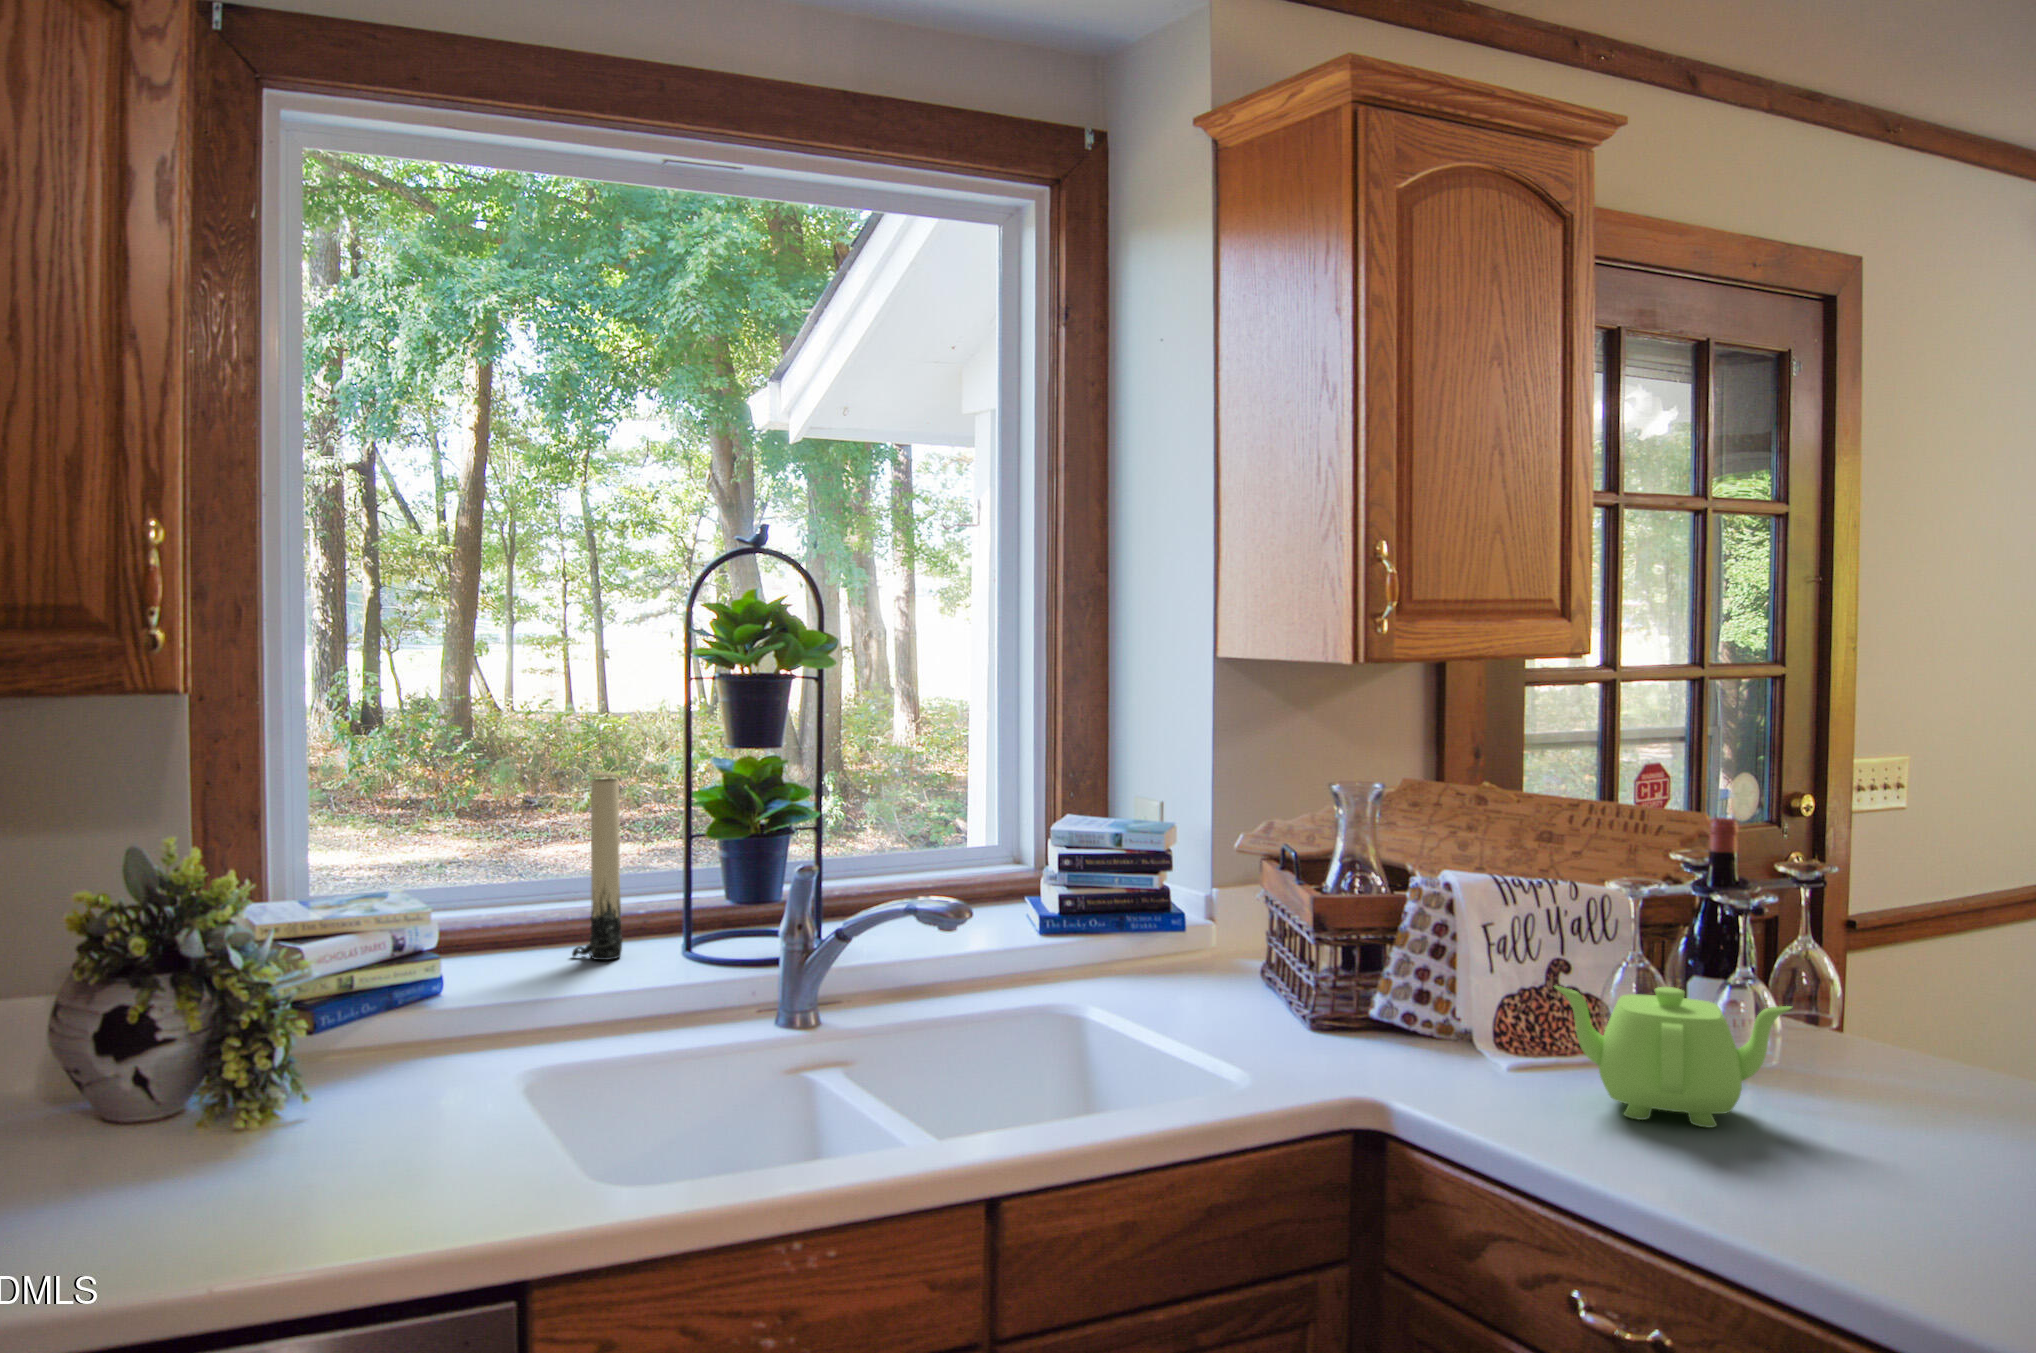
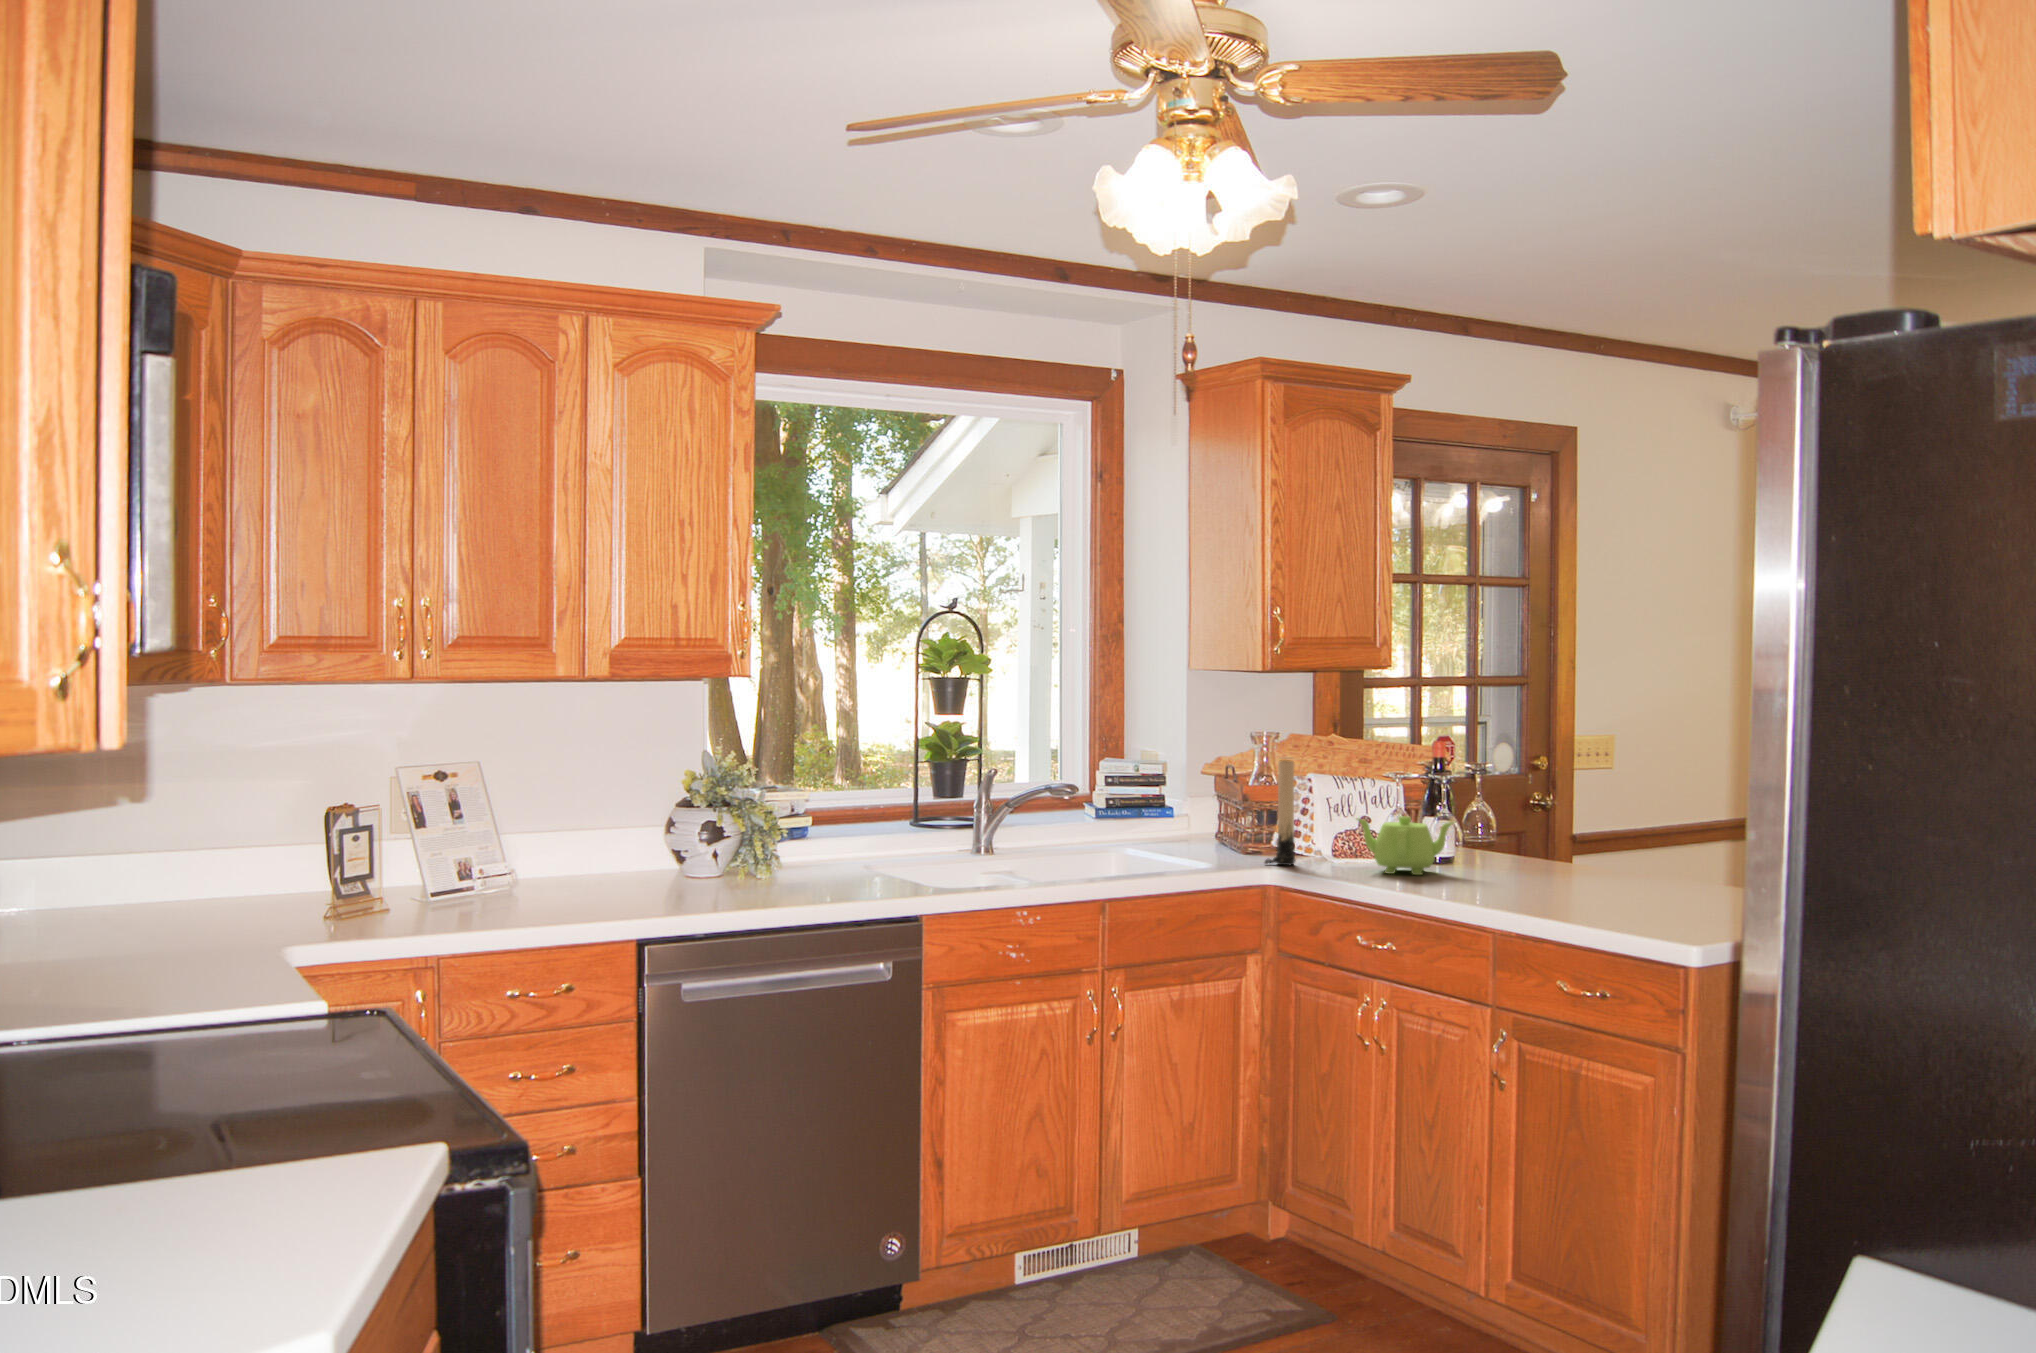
candle: present [572,773,623,960] -> present [1265,757,1295,865]

